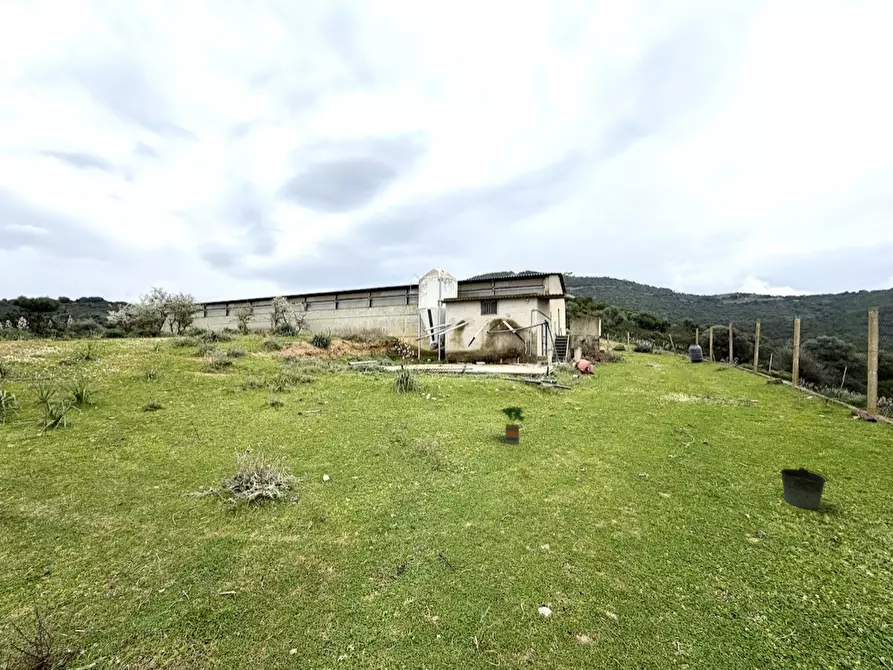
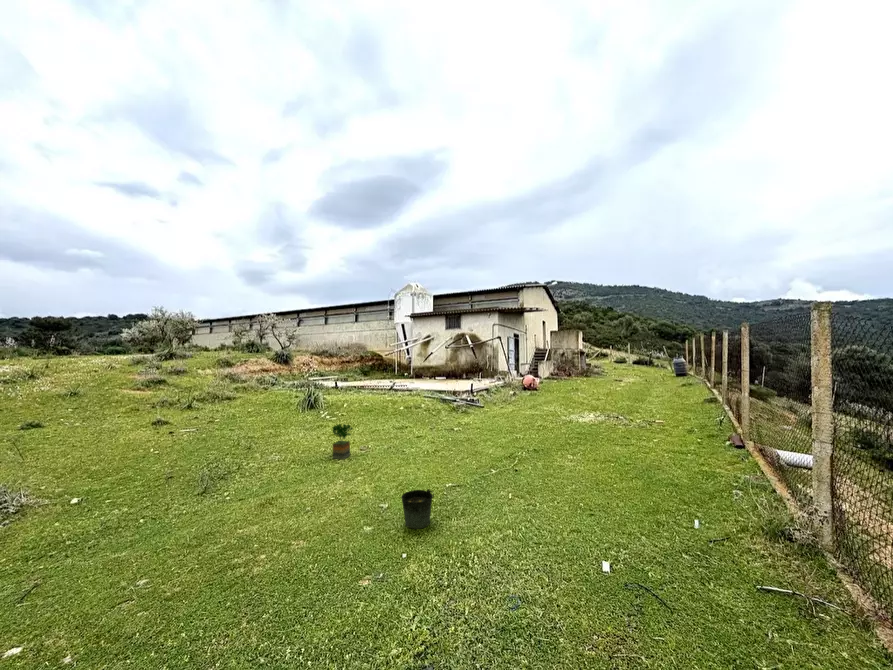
bucket: present [781,468,829,509] -> present [401,489,434,529]

